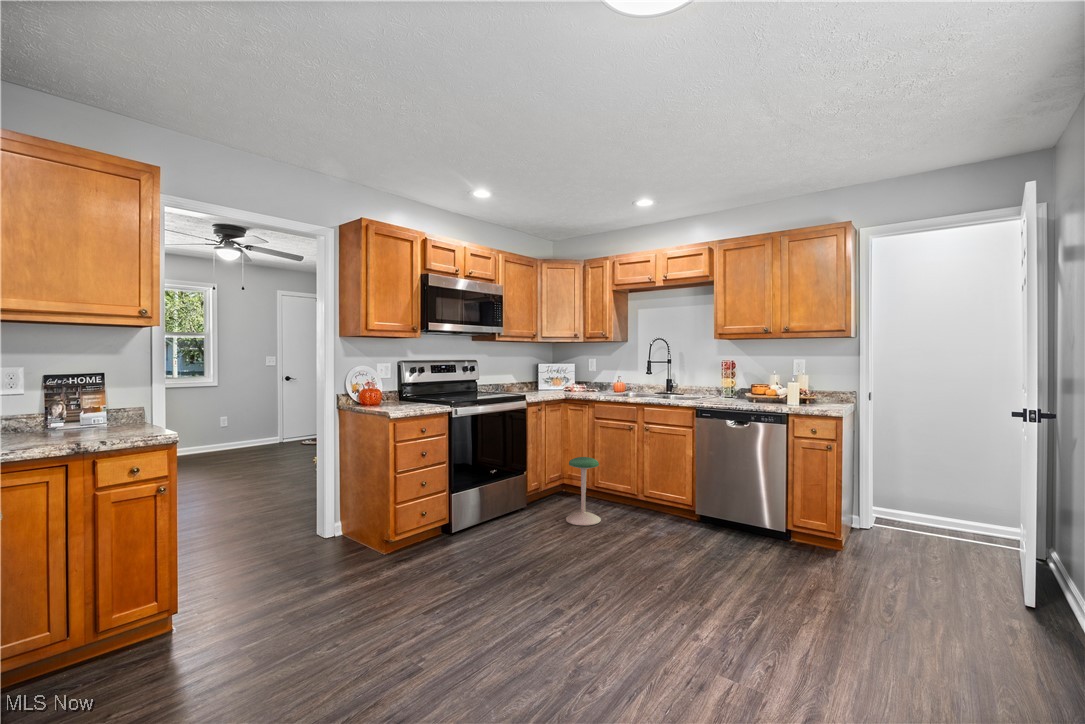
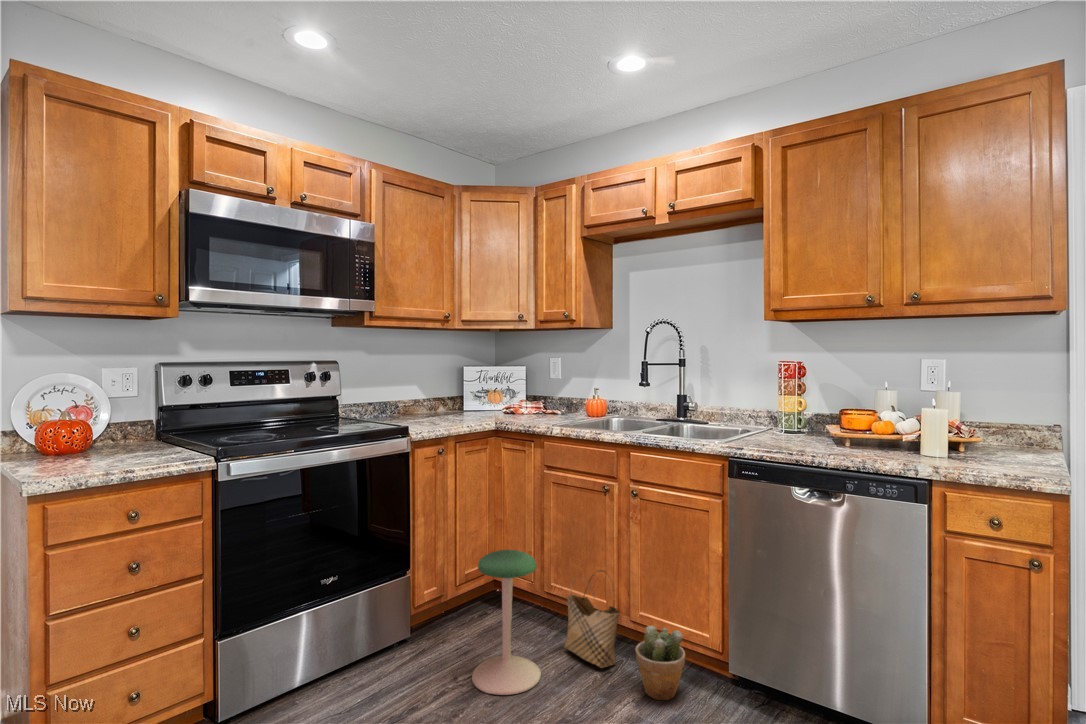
woven basket: none [610,470,640,517] -> present [564,570,620,668]
potted plant: none [649,492,674,527] -> present [635,626,685,700]

